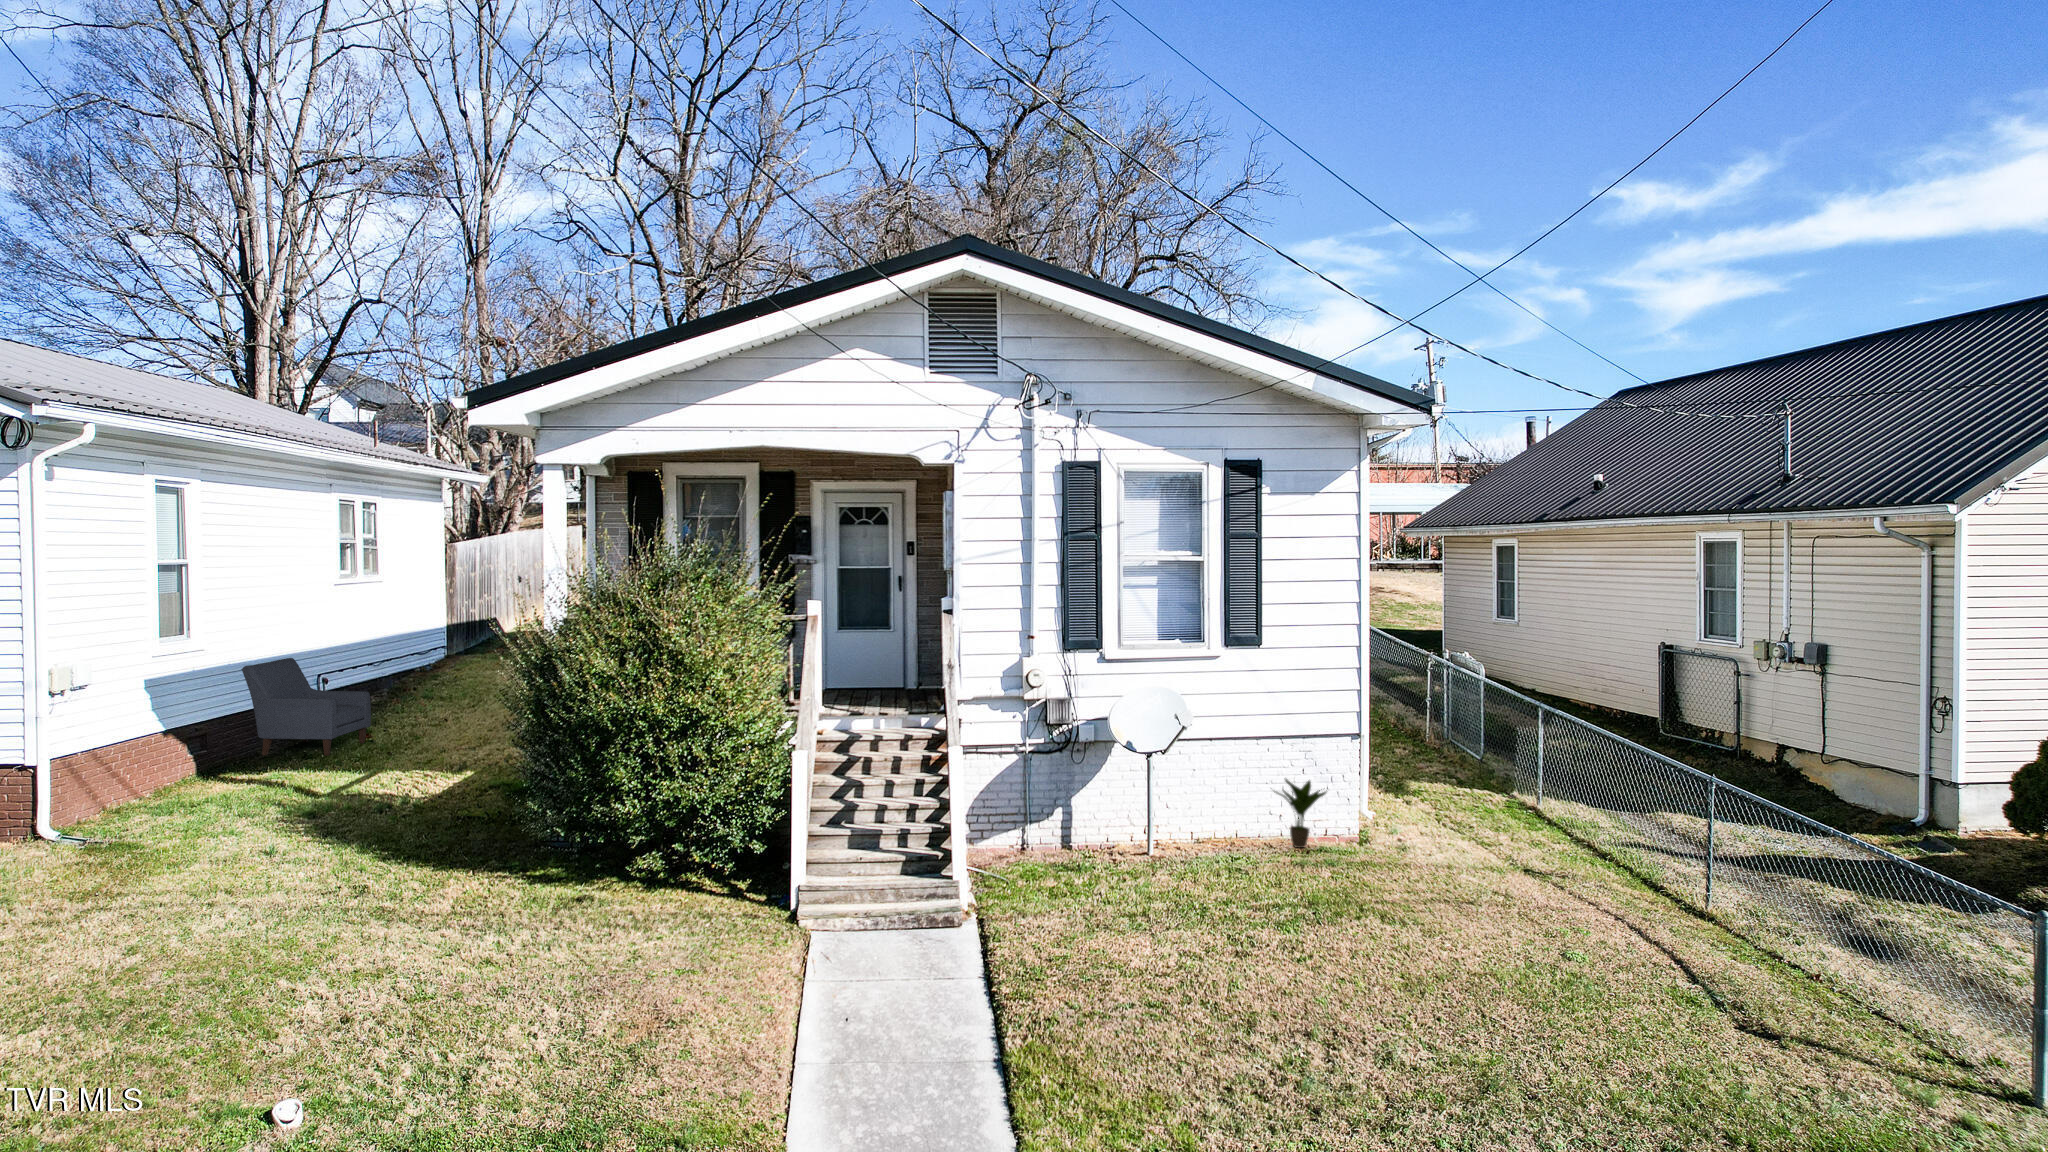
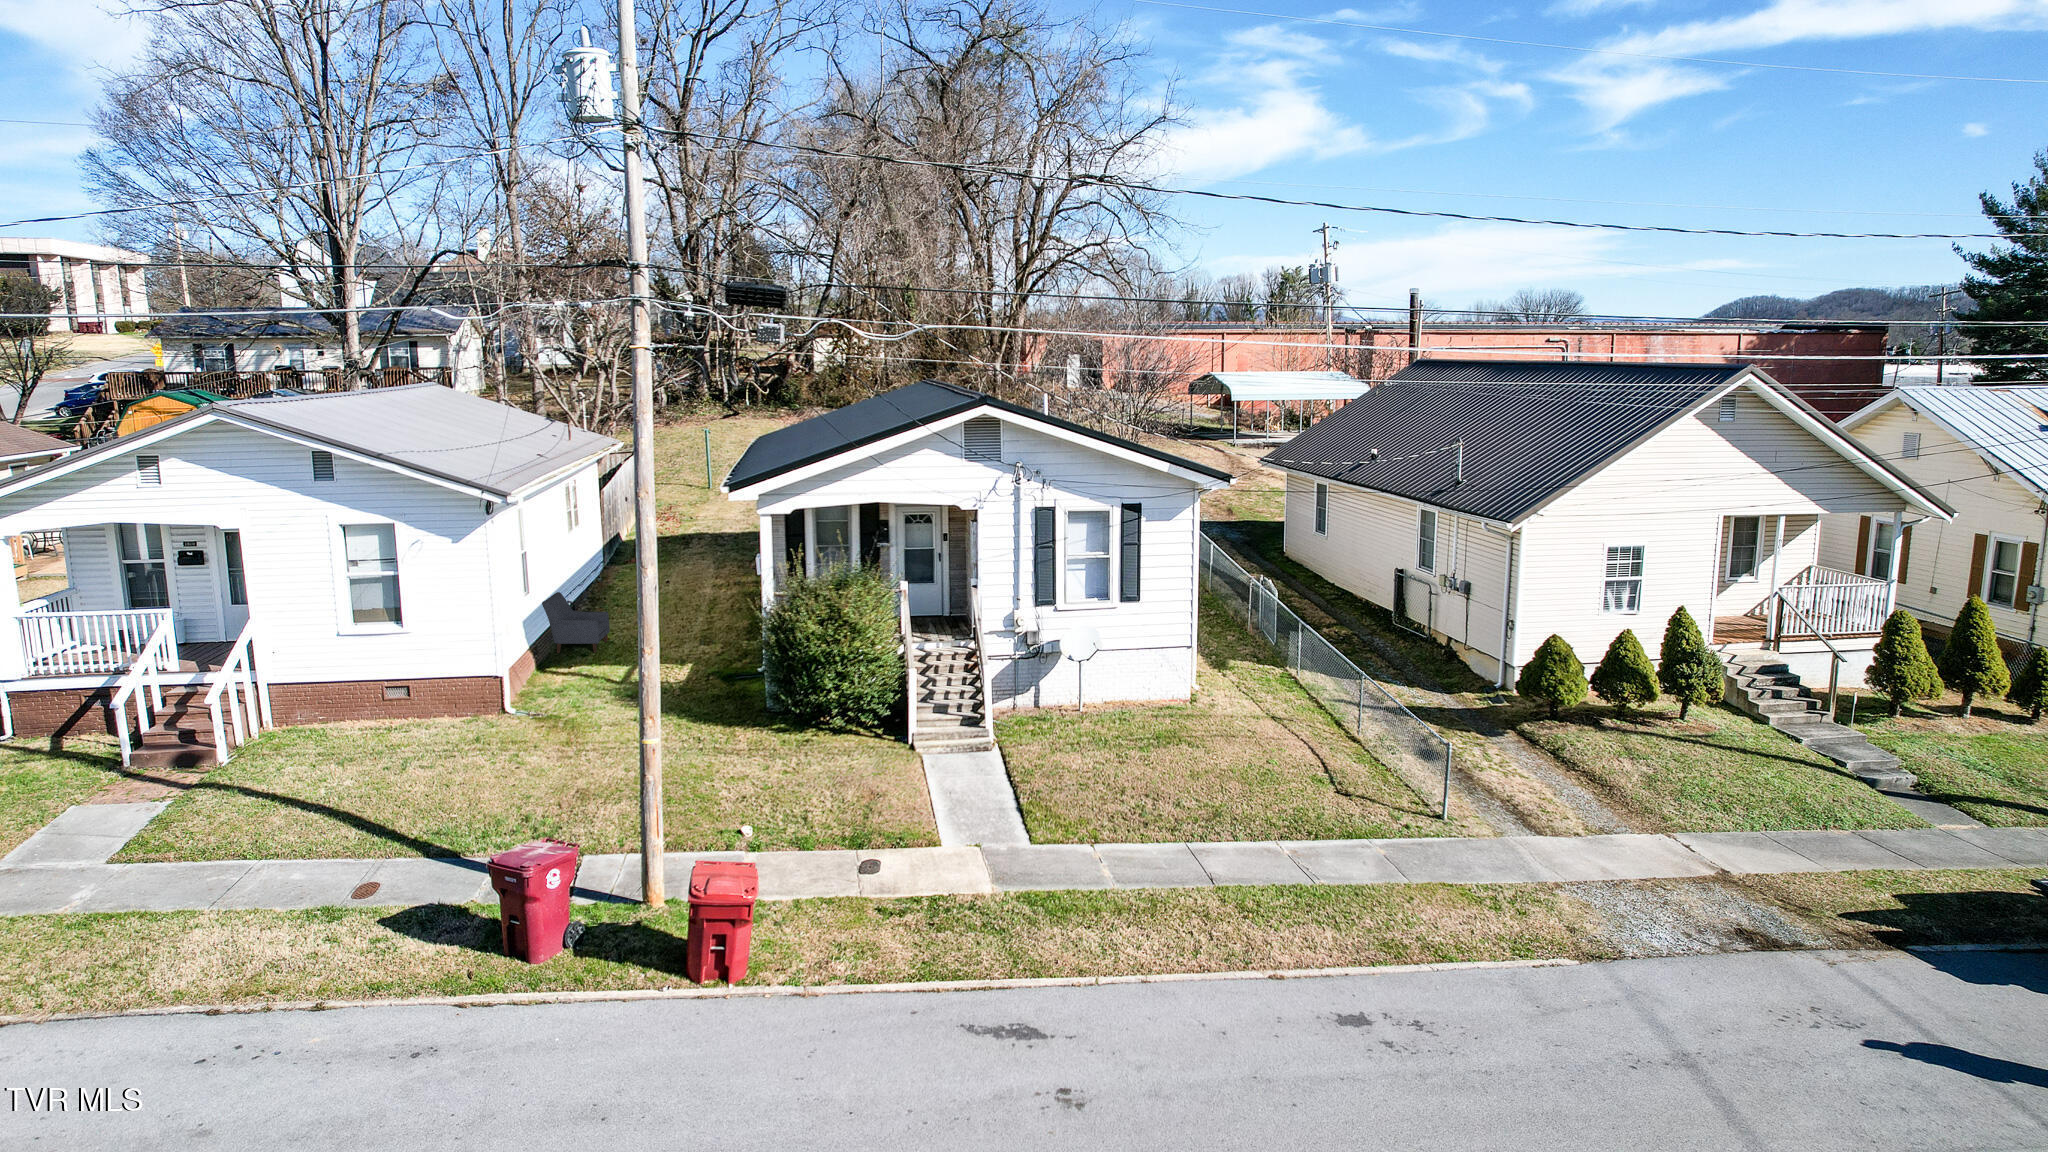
potted plant: present [1274,779,1327,848] -> none [1143,671,1173,707]

